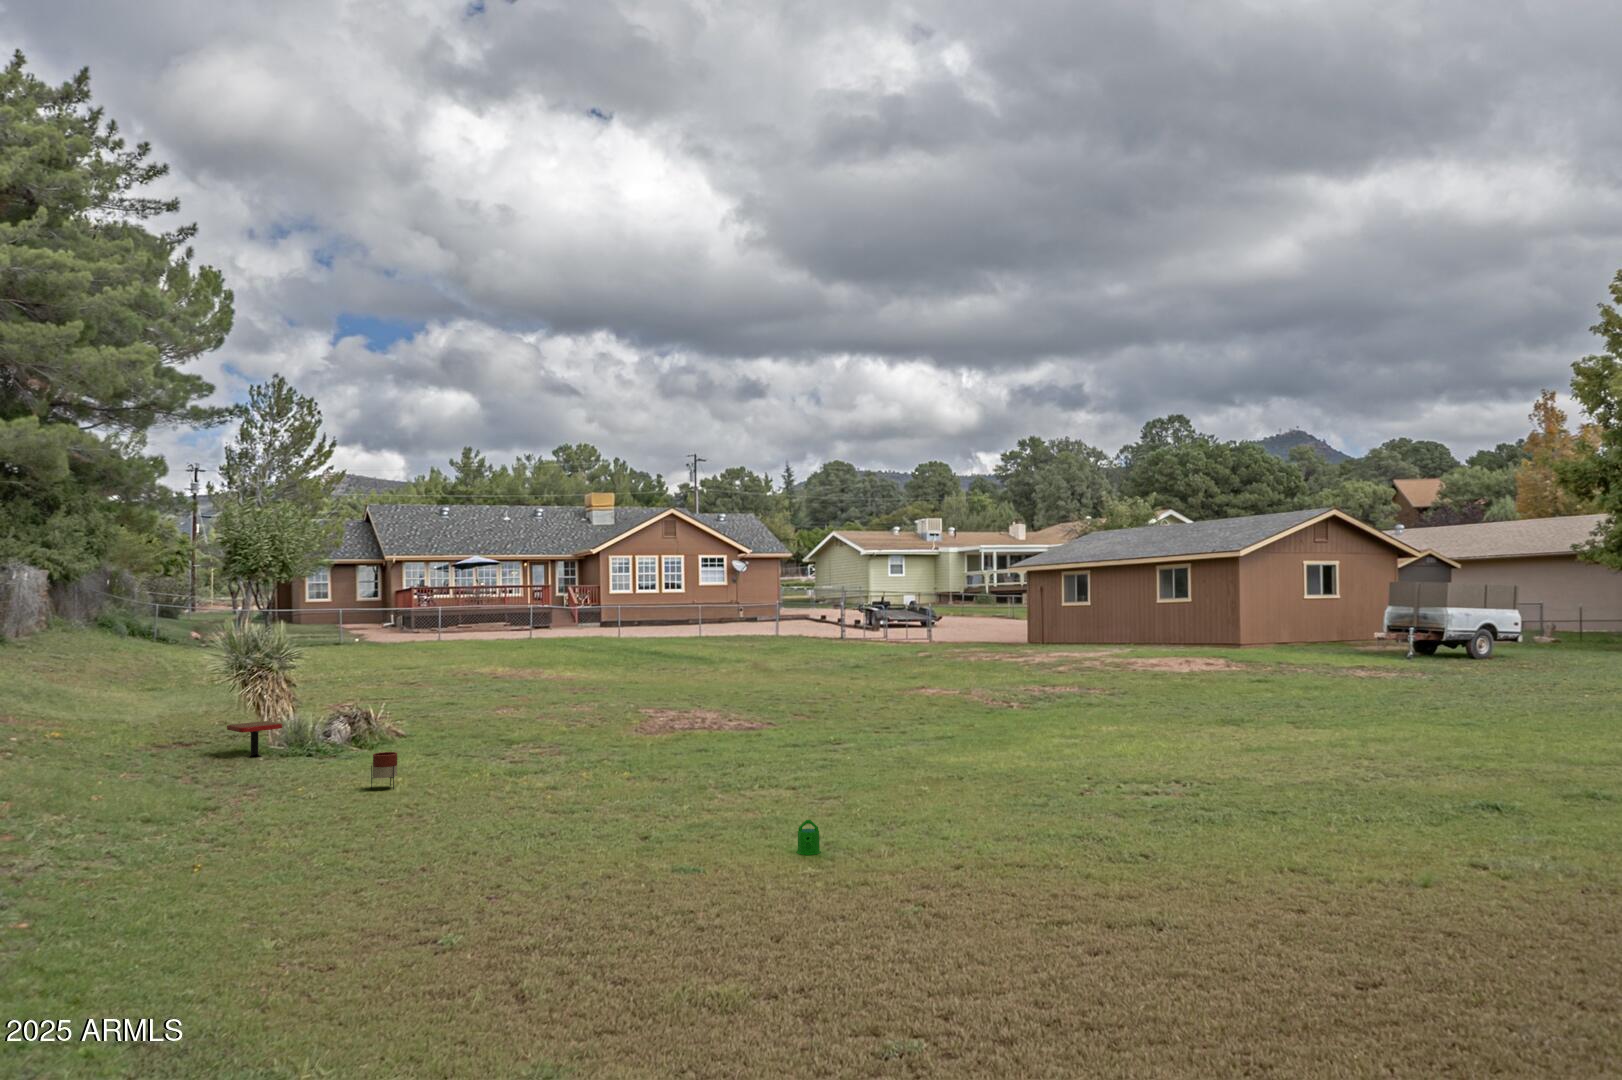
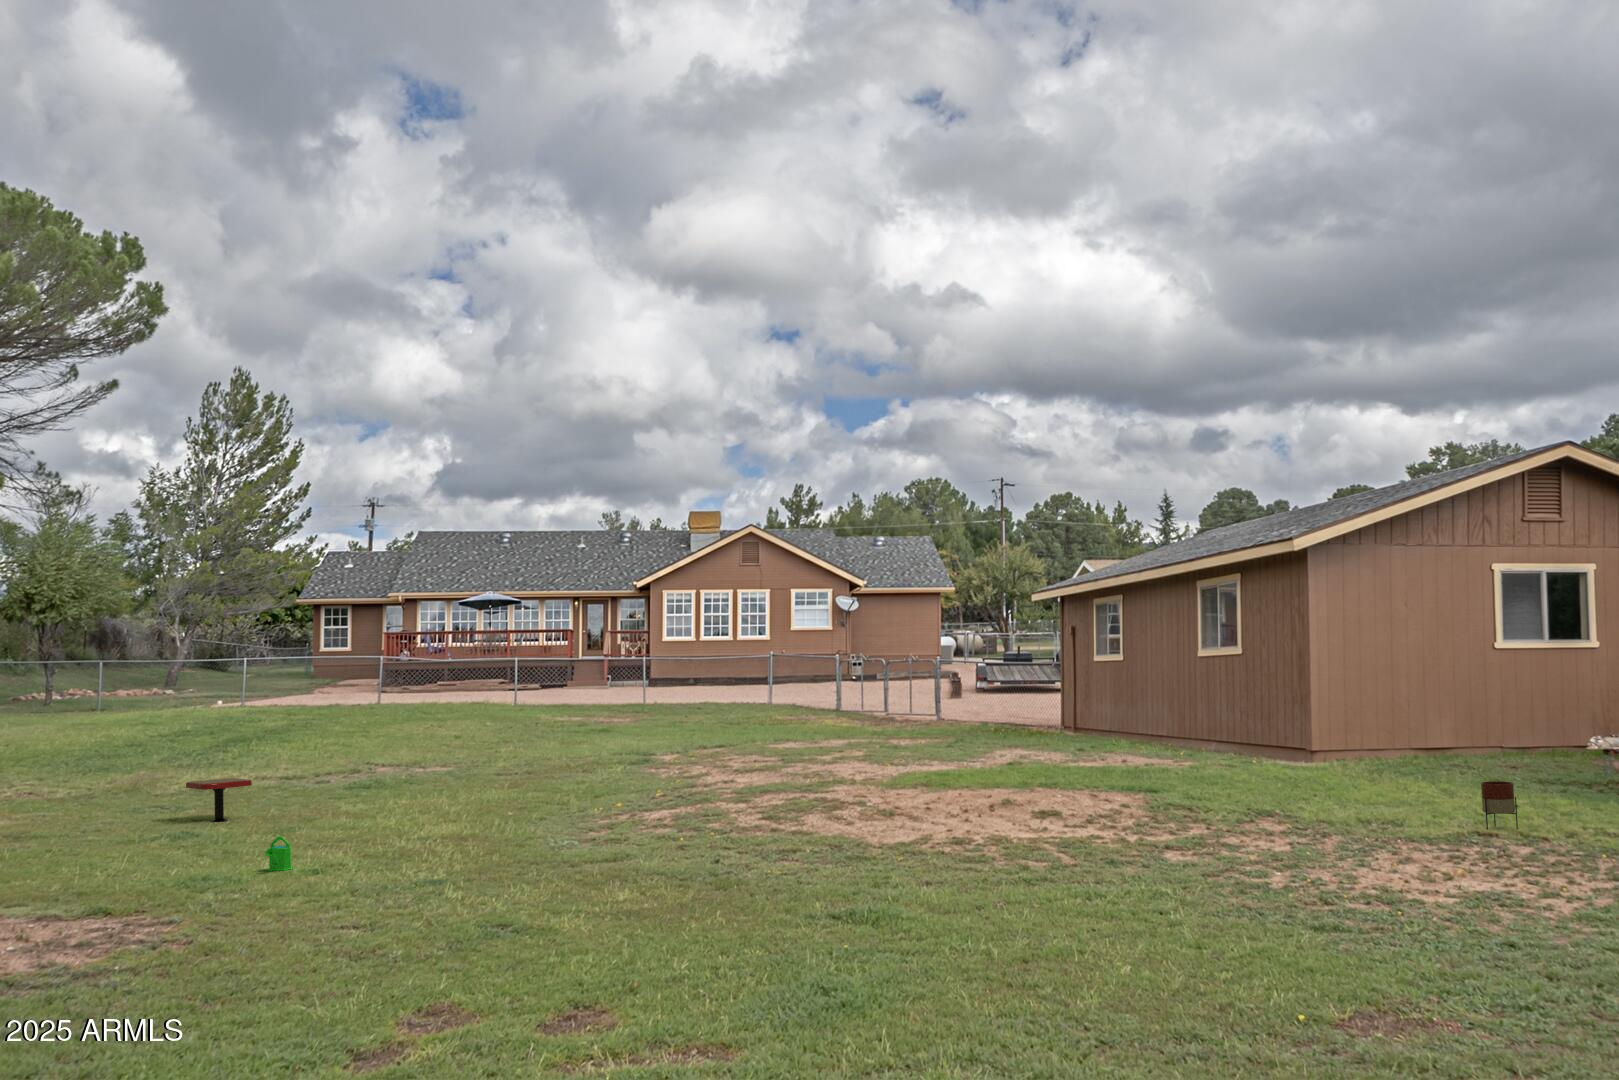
planter: present [371,752,397,790] -> present [1481,781,1518,830]
watering can: present [797,820,821,855] -> present [266,836,293,871]

